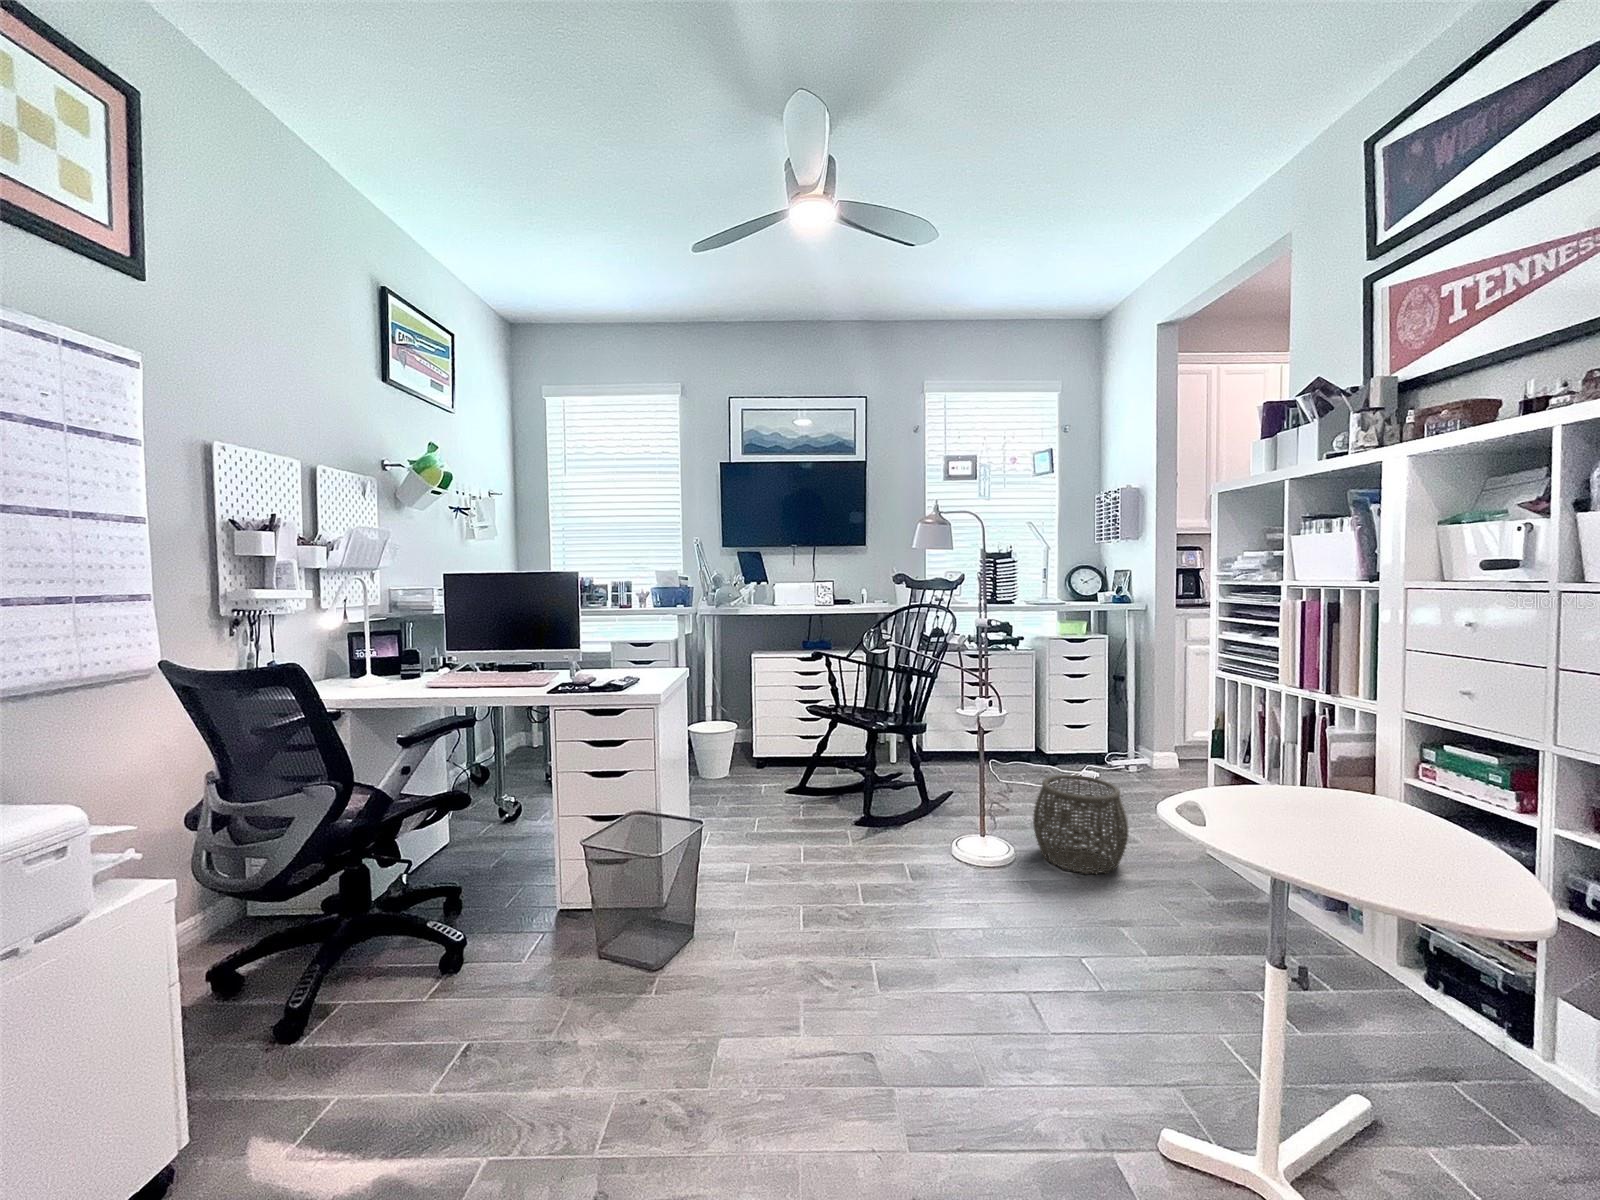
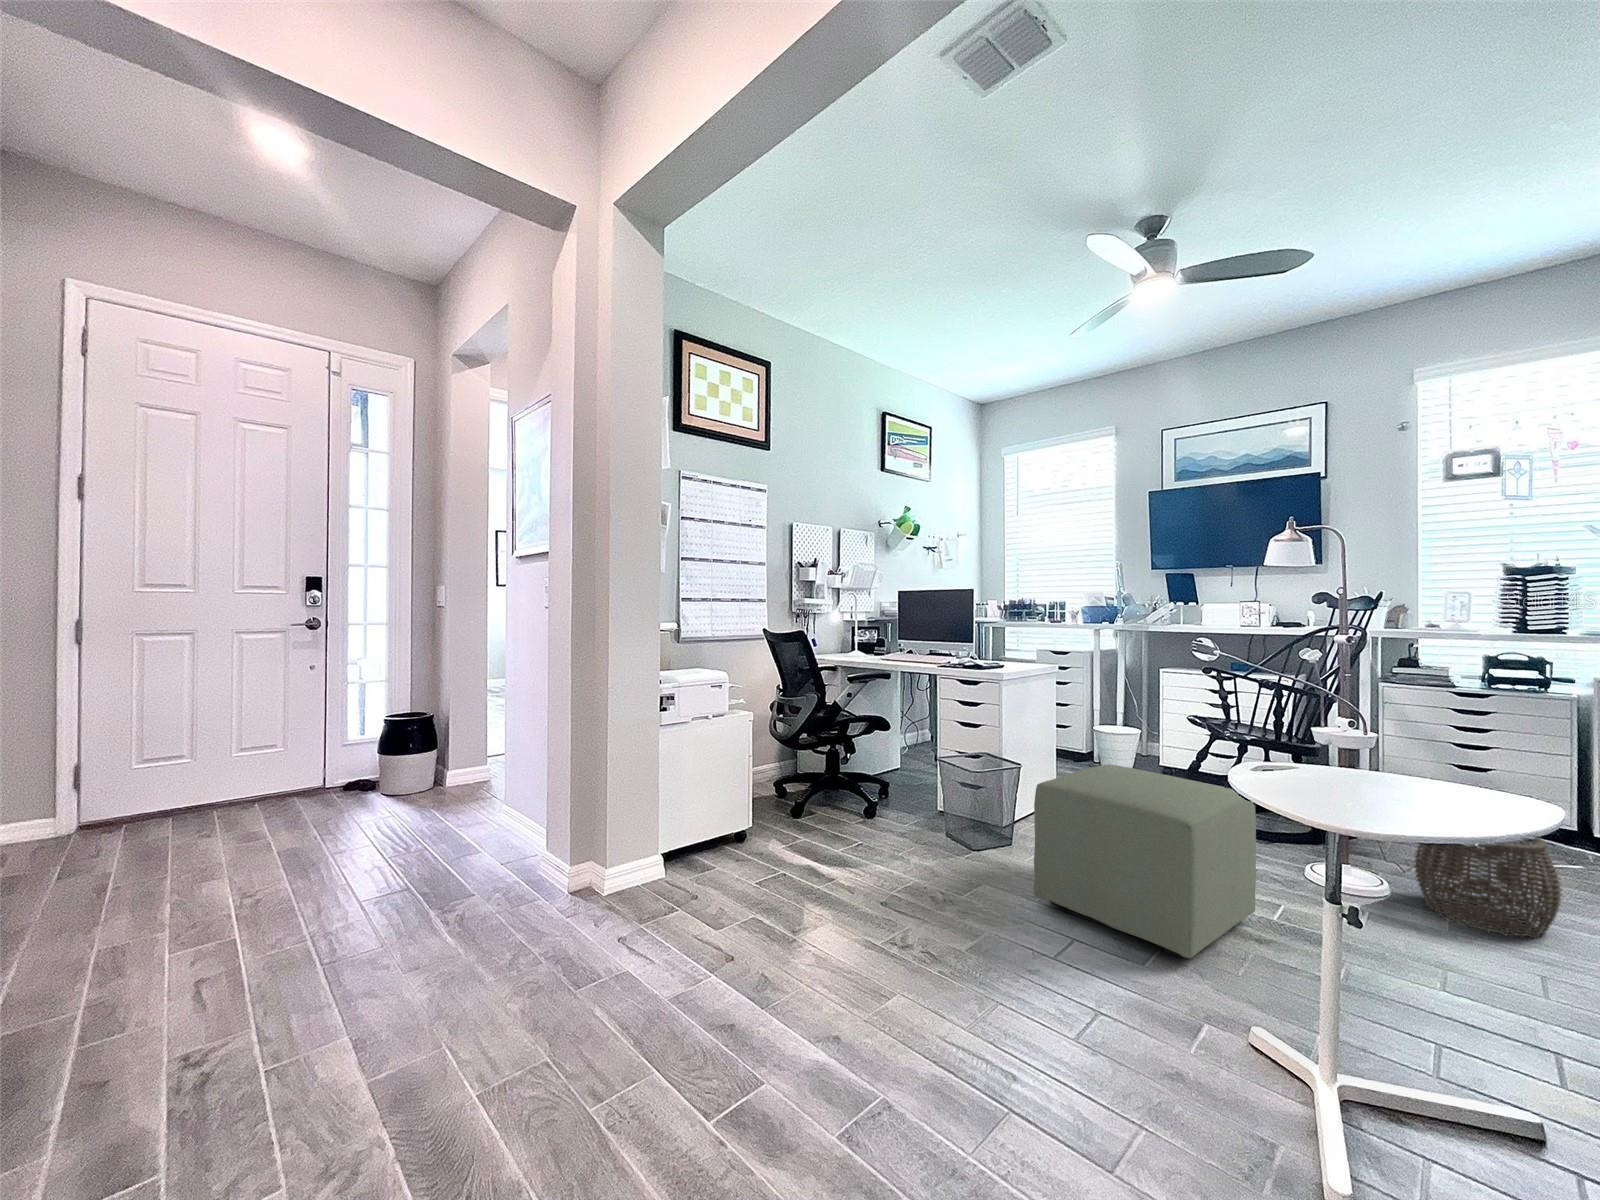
ottoman: none [806,803,1032,1059] -> present [1034,764,1256,958]

